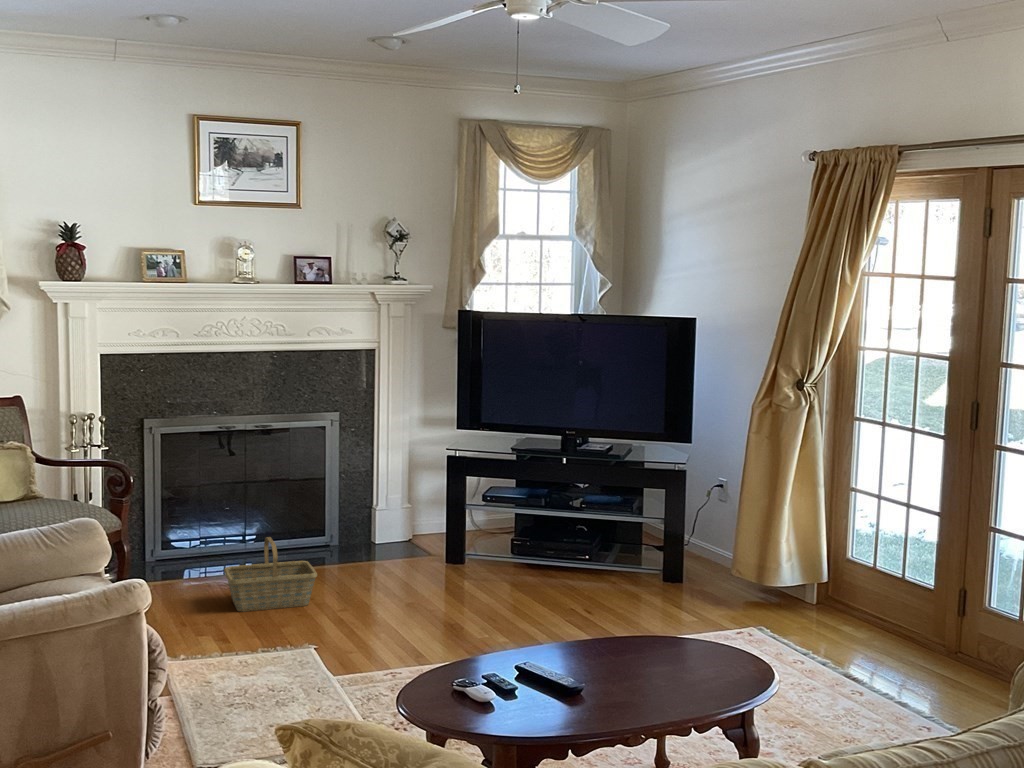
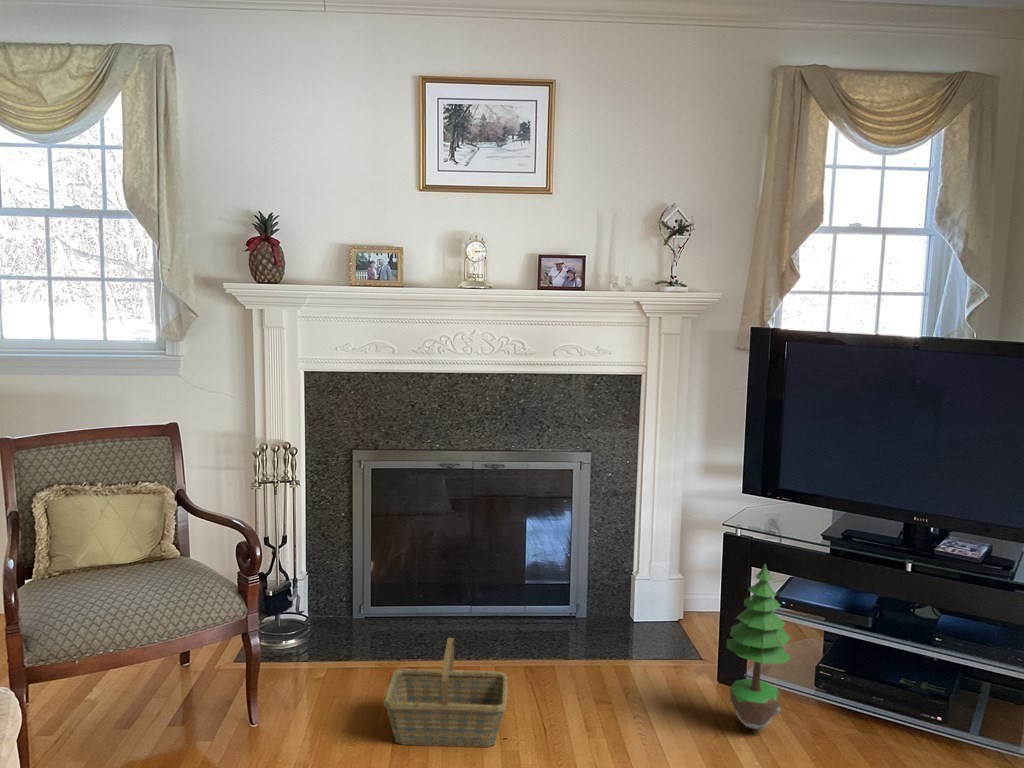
potted tree: none [457,464,500,581] -> present [726,564,791,730]

